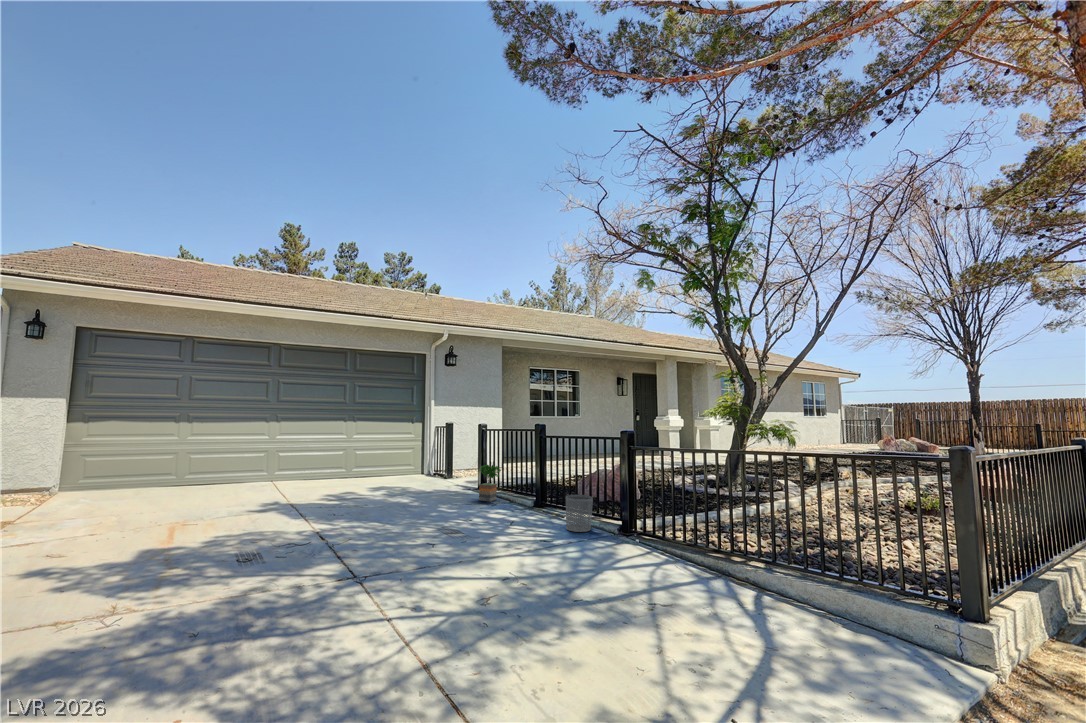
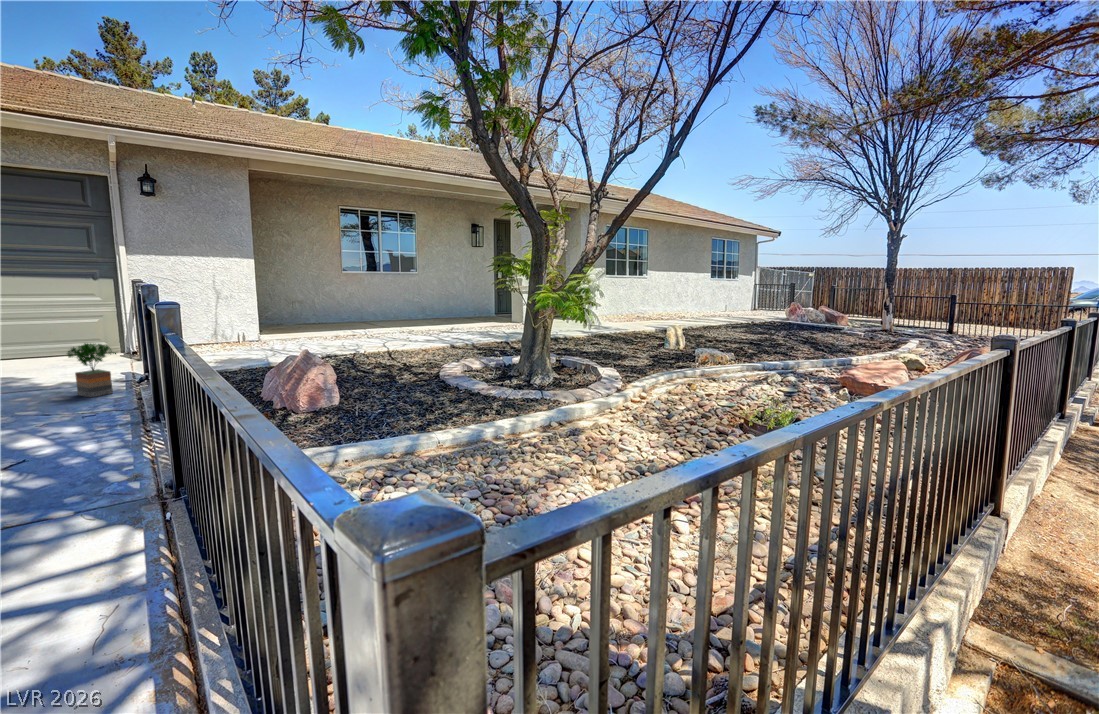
waste bin: present [566,495,593,532] -> none [40,401,107,465]

